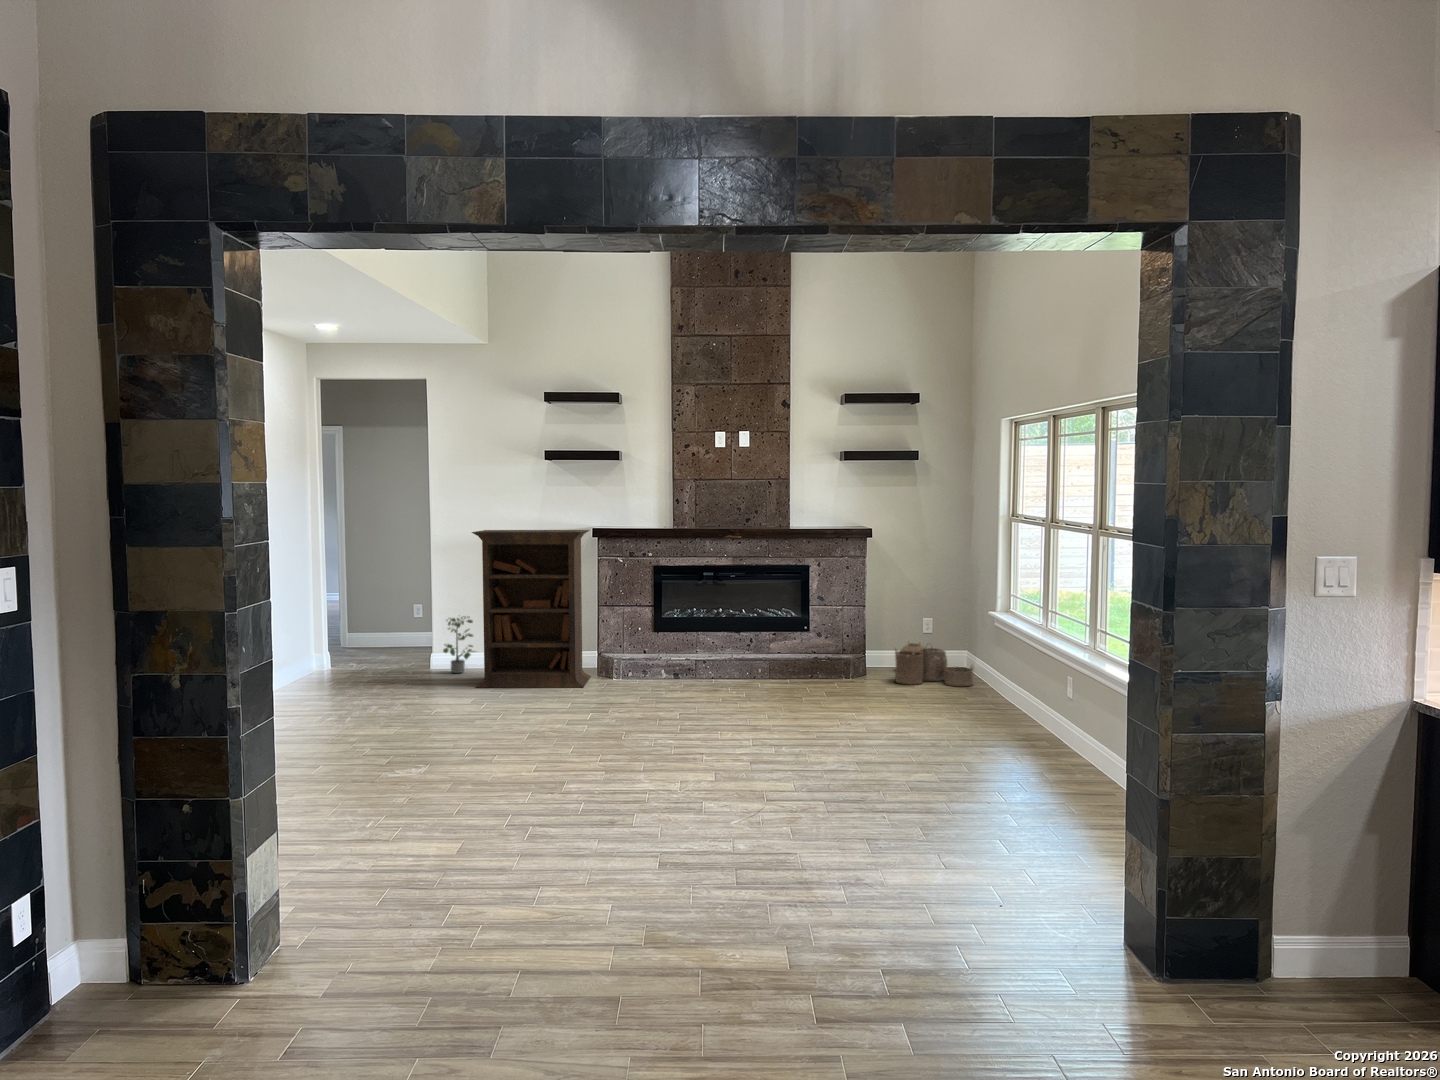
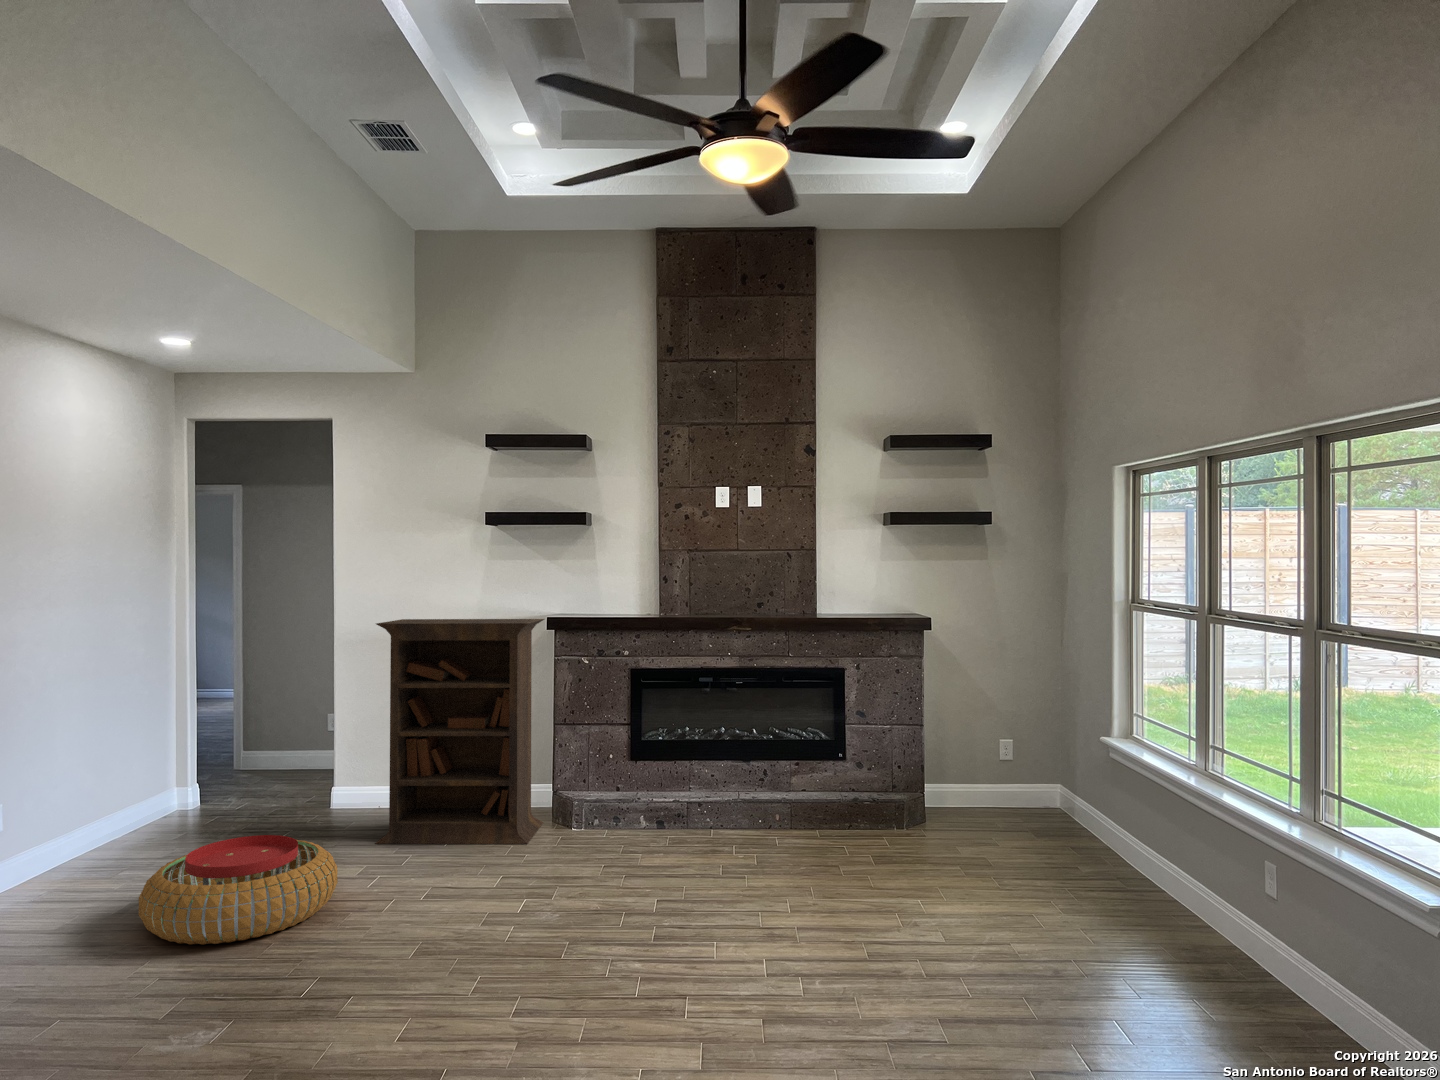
potted plant: present [443,616,475,673] -> none [342,734,393,816]
woven basket: present [895,643,973,686] -> none [967,771,1081,844]
pouf: none [342,673,465,733] -> present [138,835,338,945]

